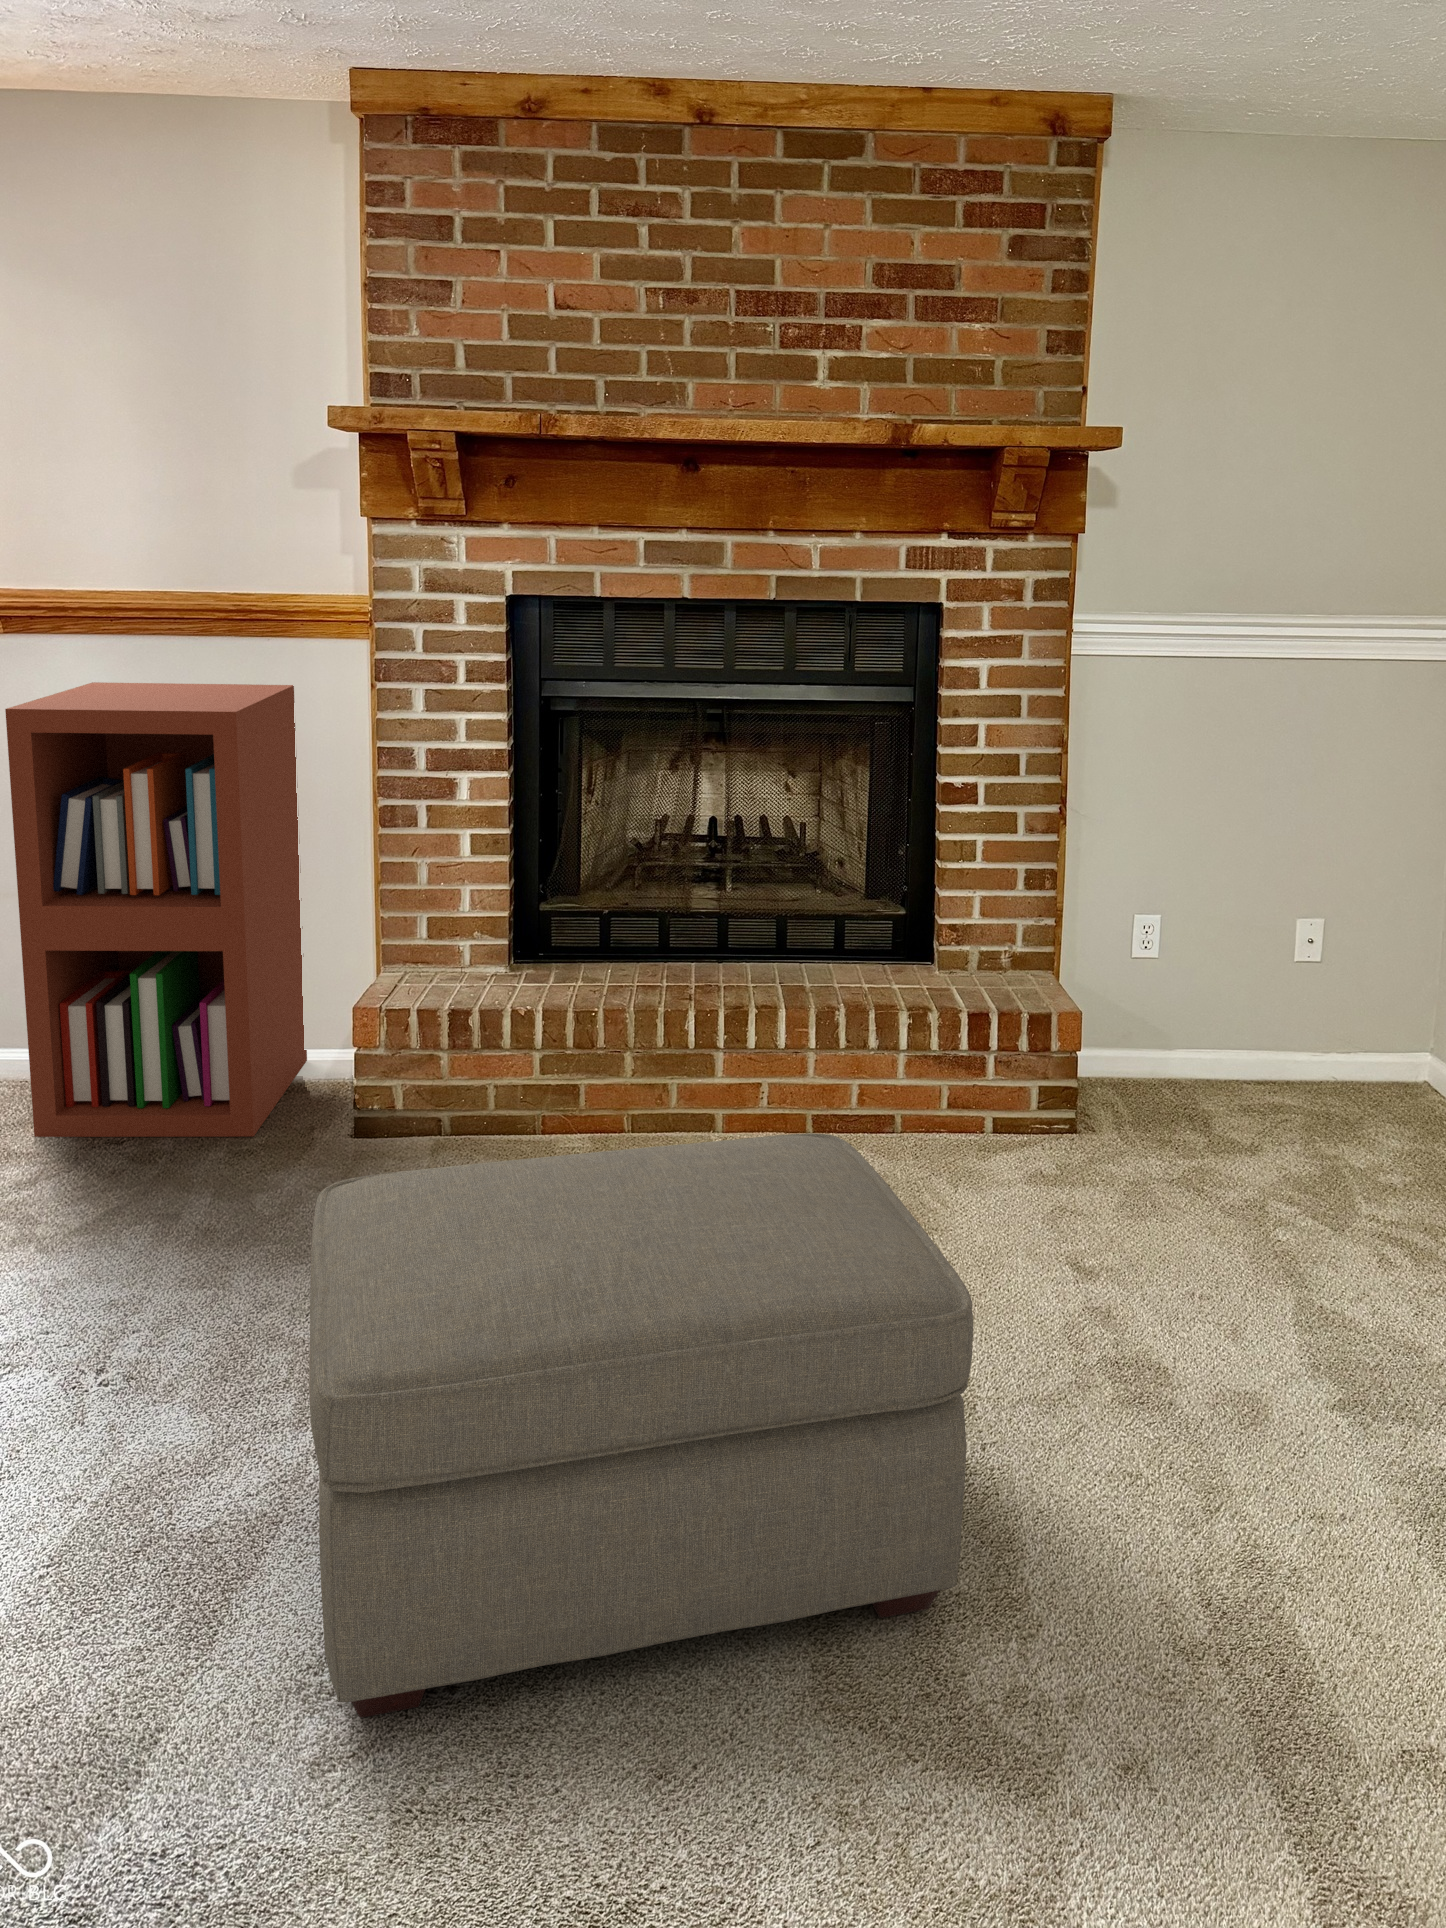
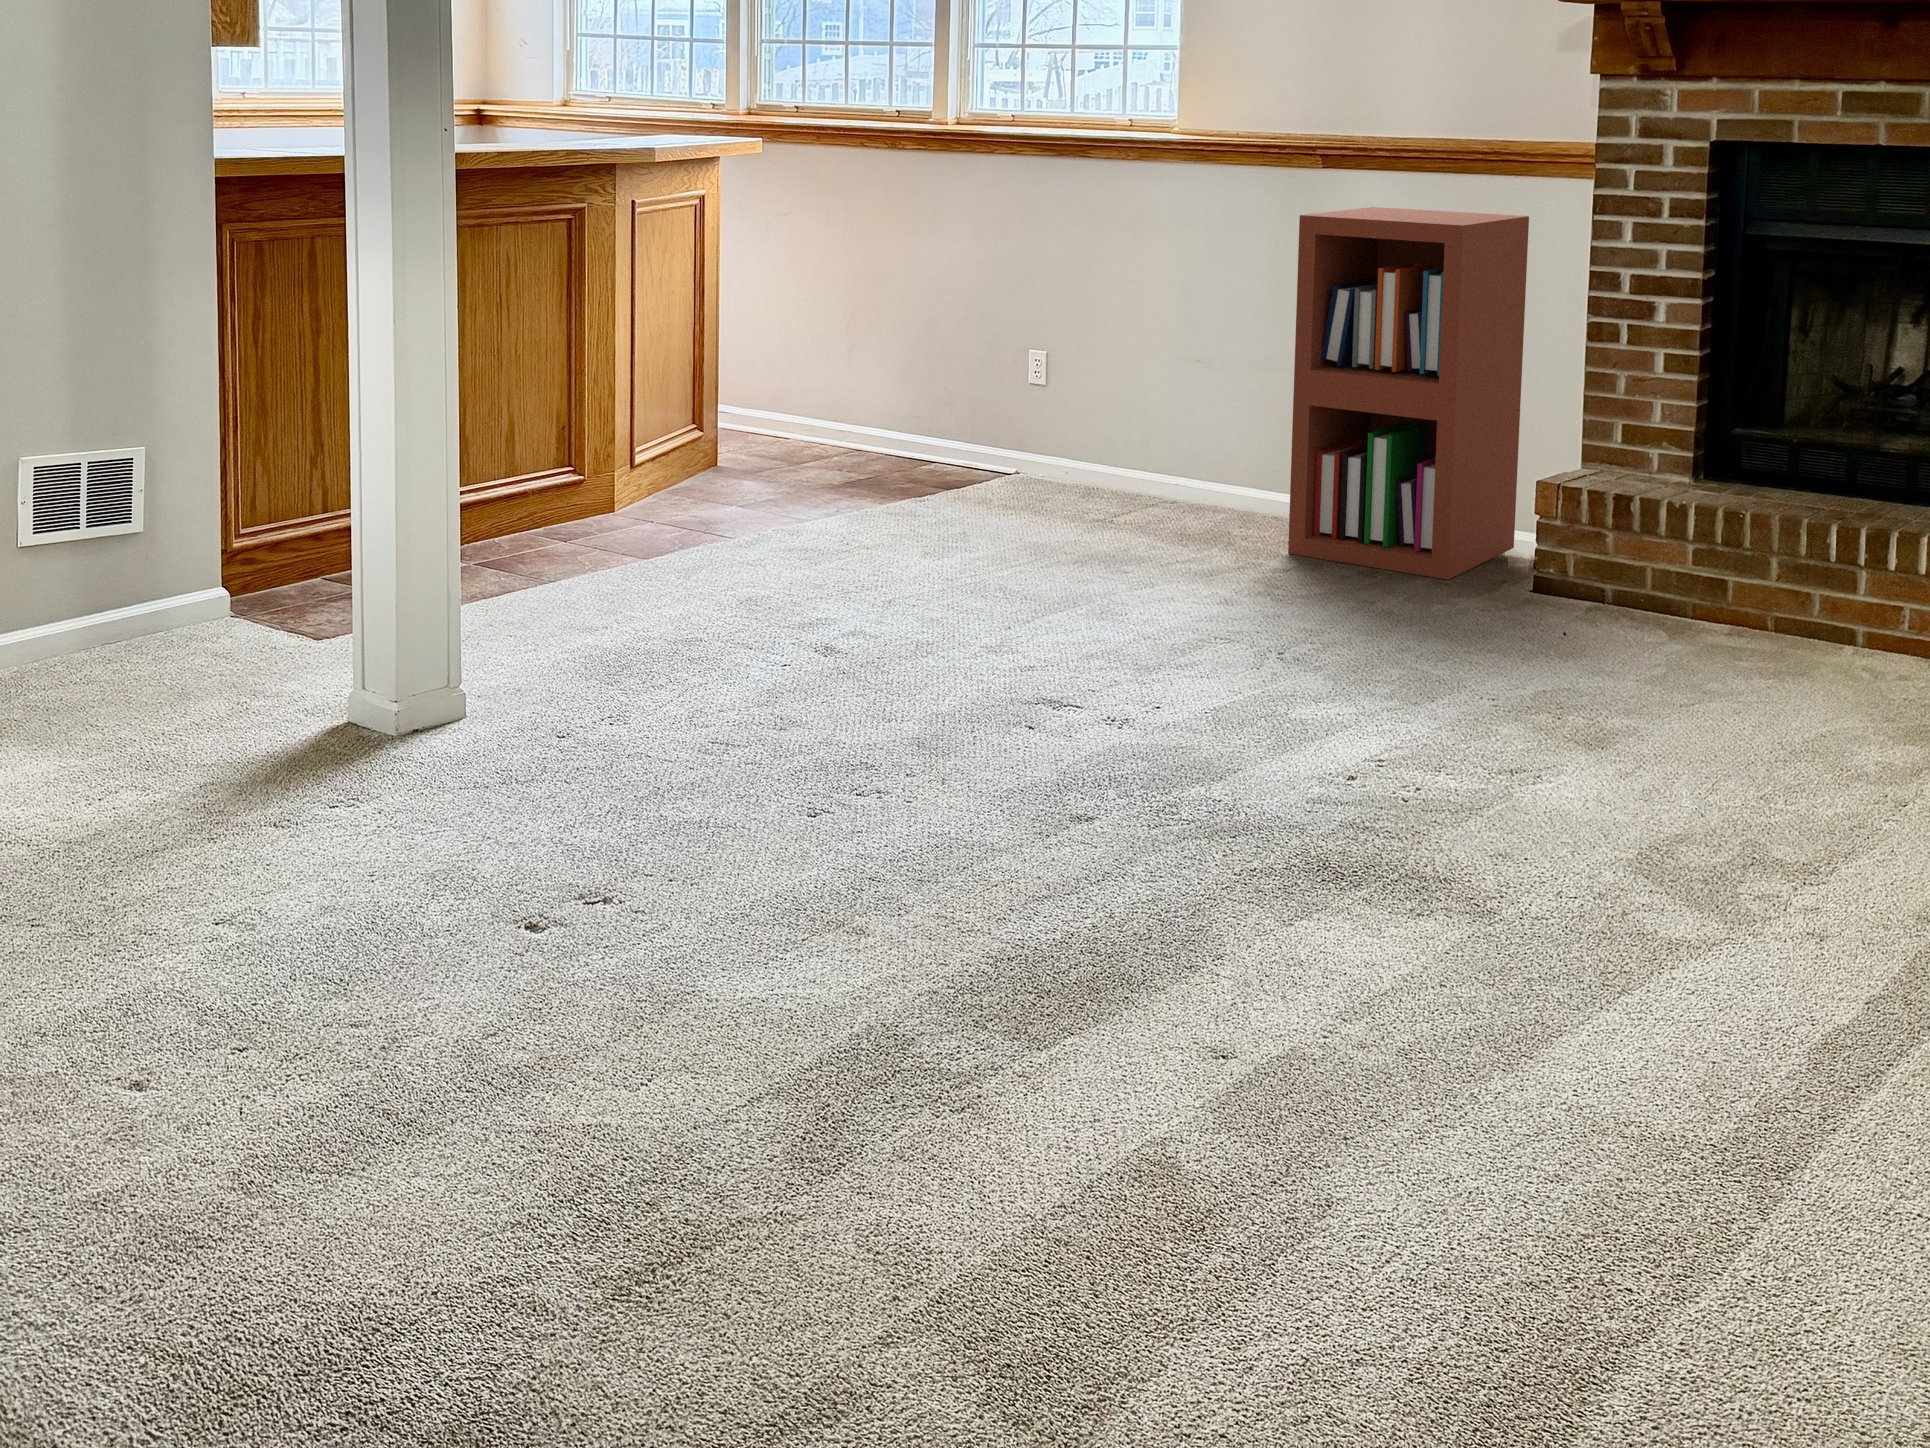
ottoman: present [309,1133,973,1718] -> none [1372,514,1841,861]

